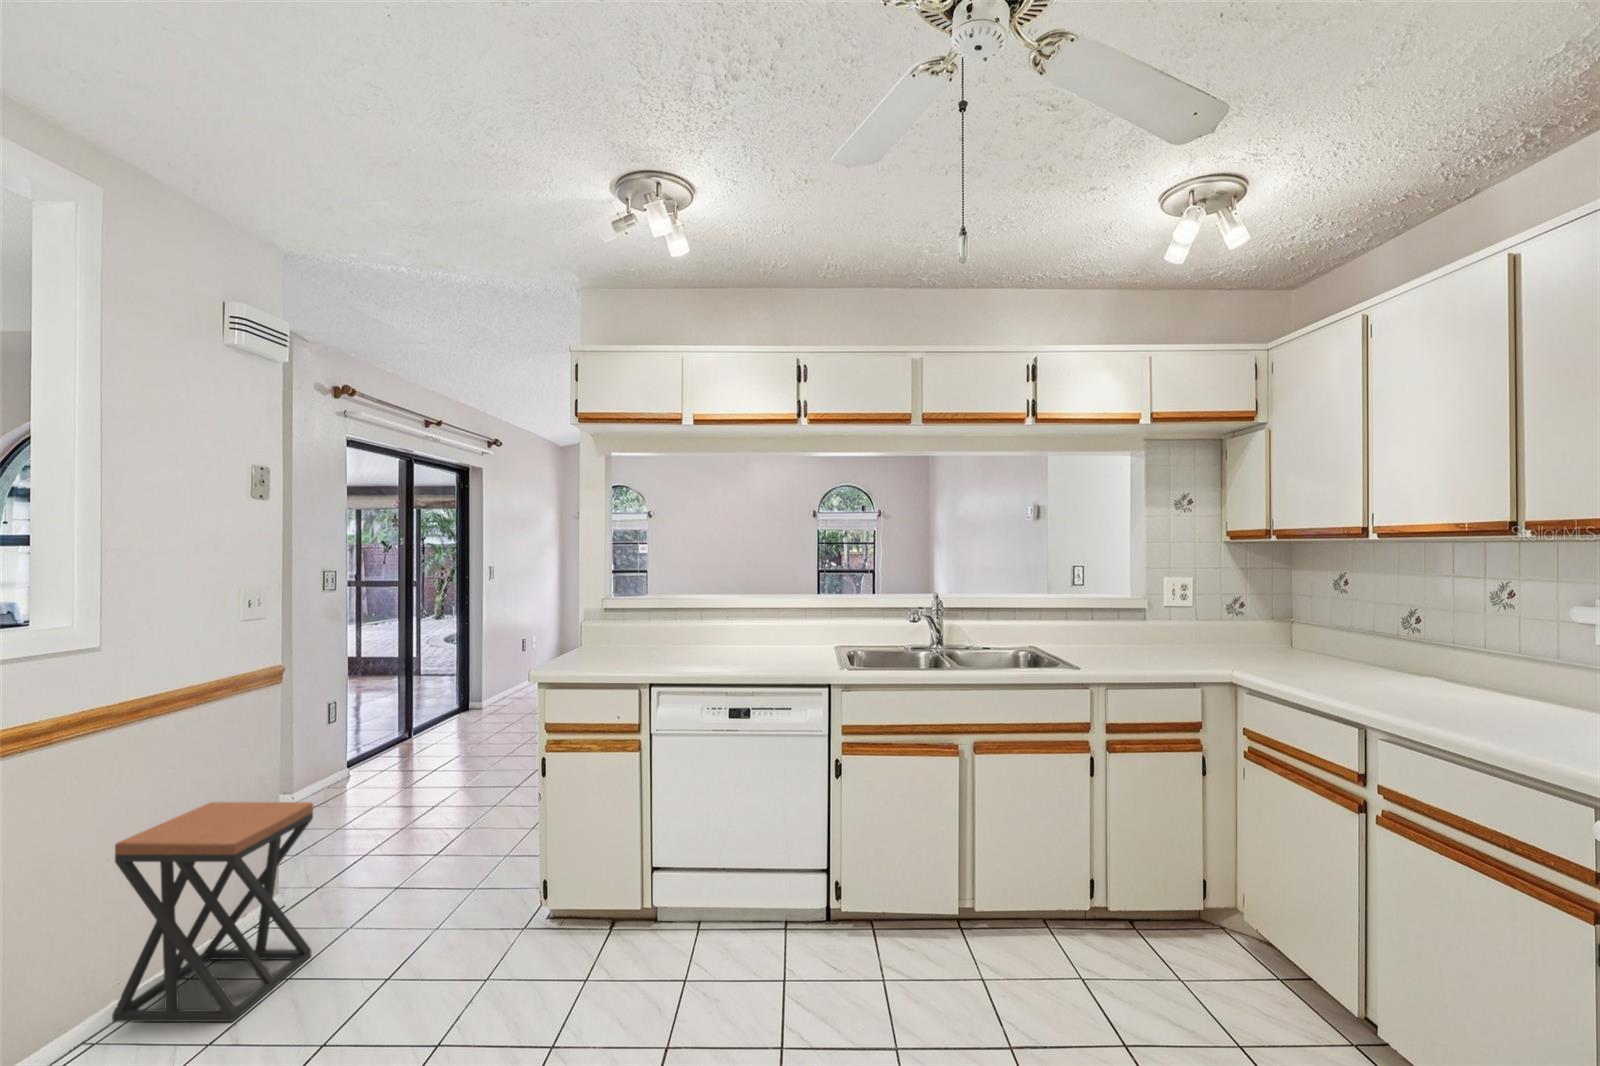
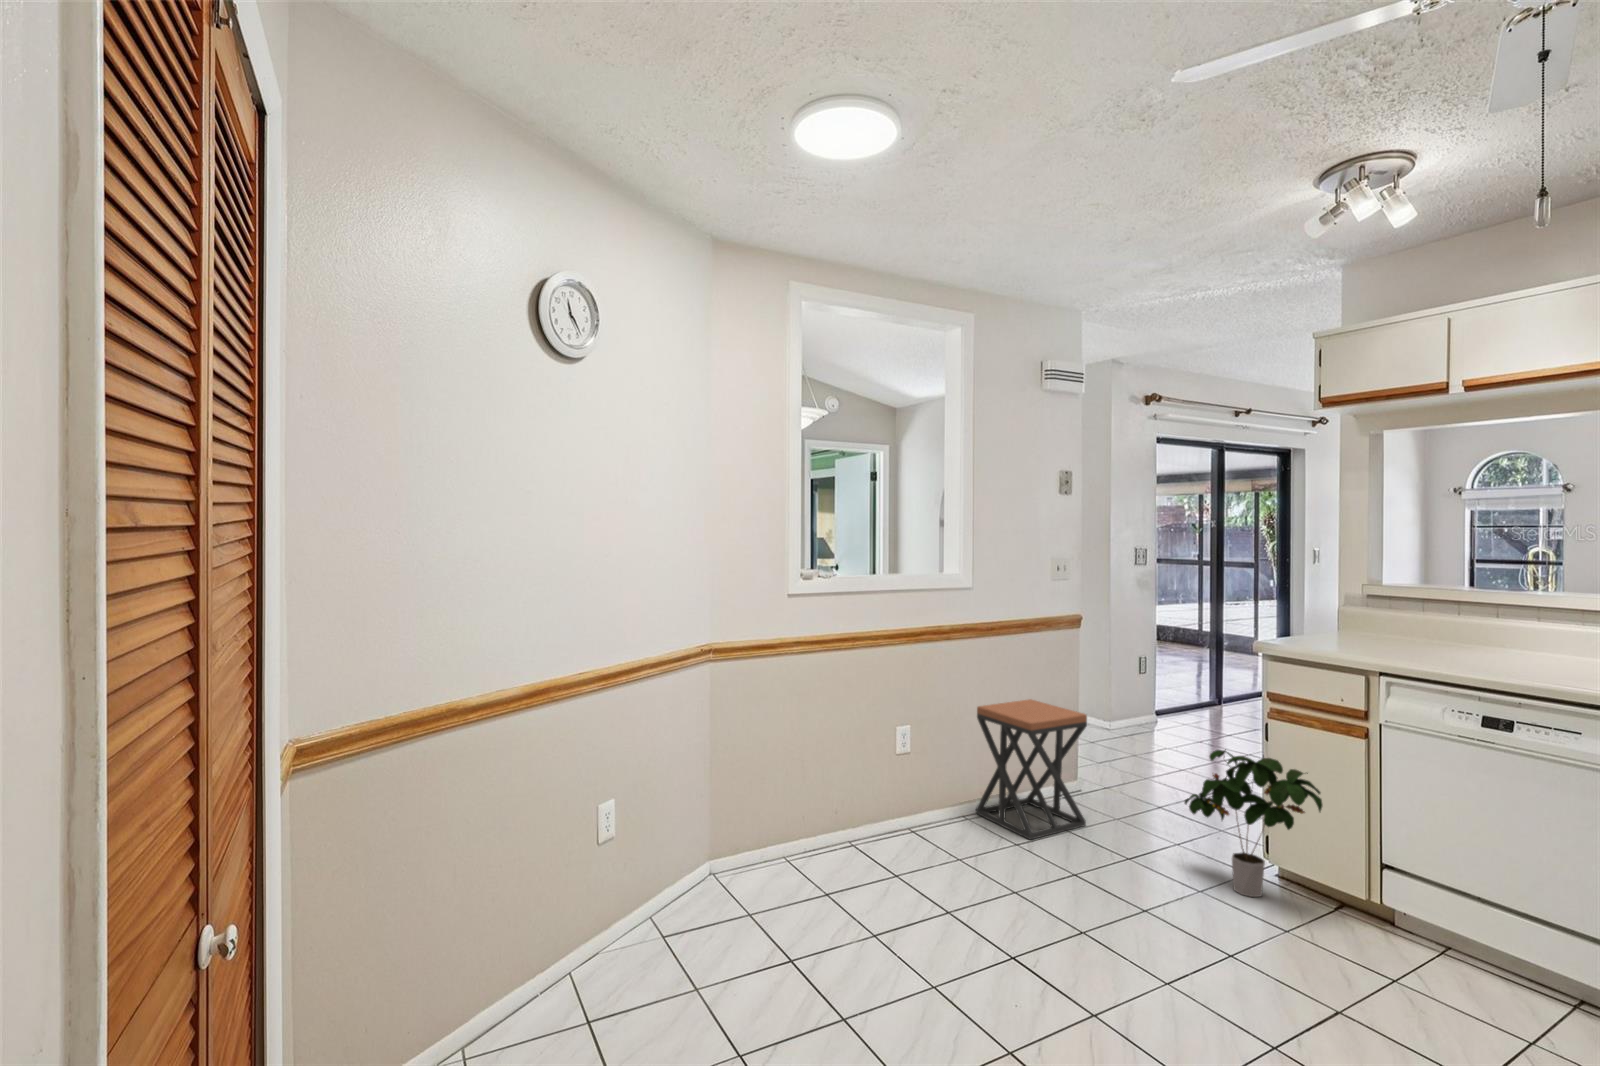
potted plant: none [458,795,604,959] -> present [1185,749,1322,897]

